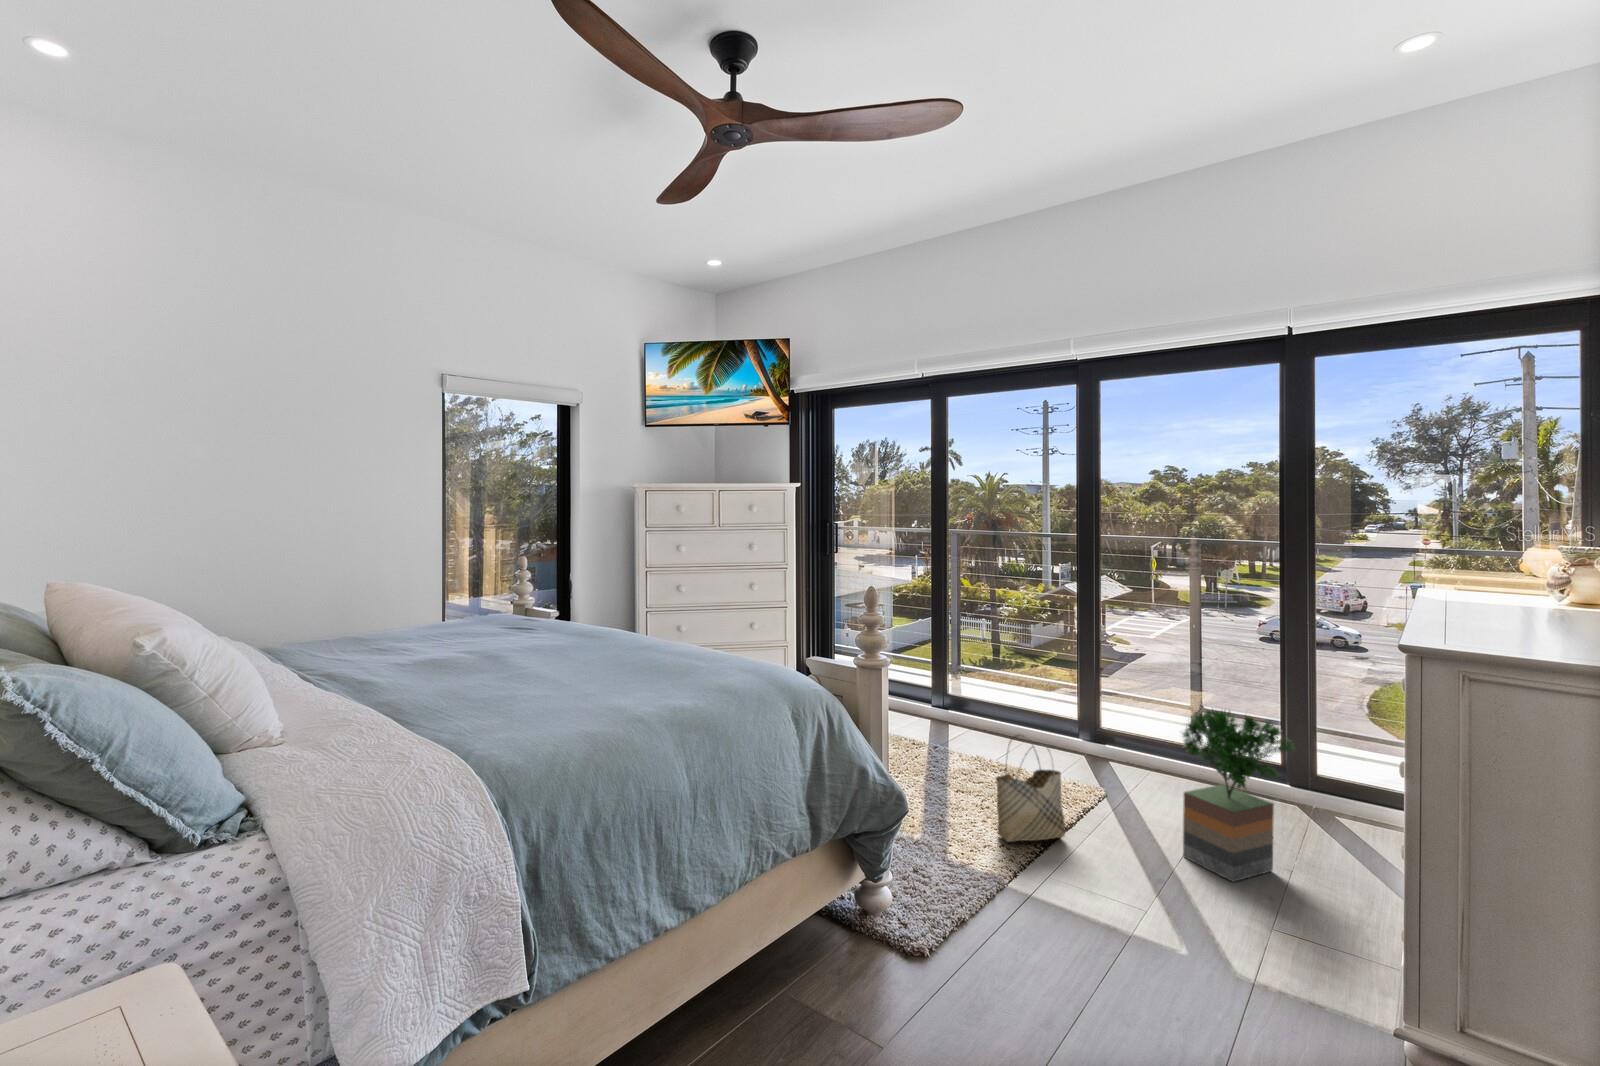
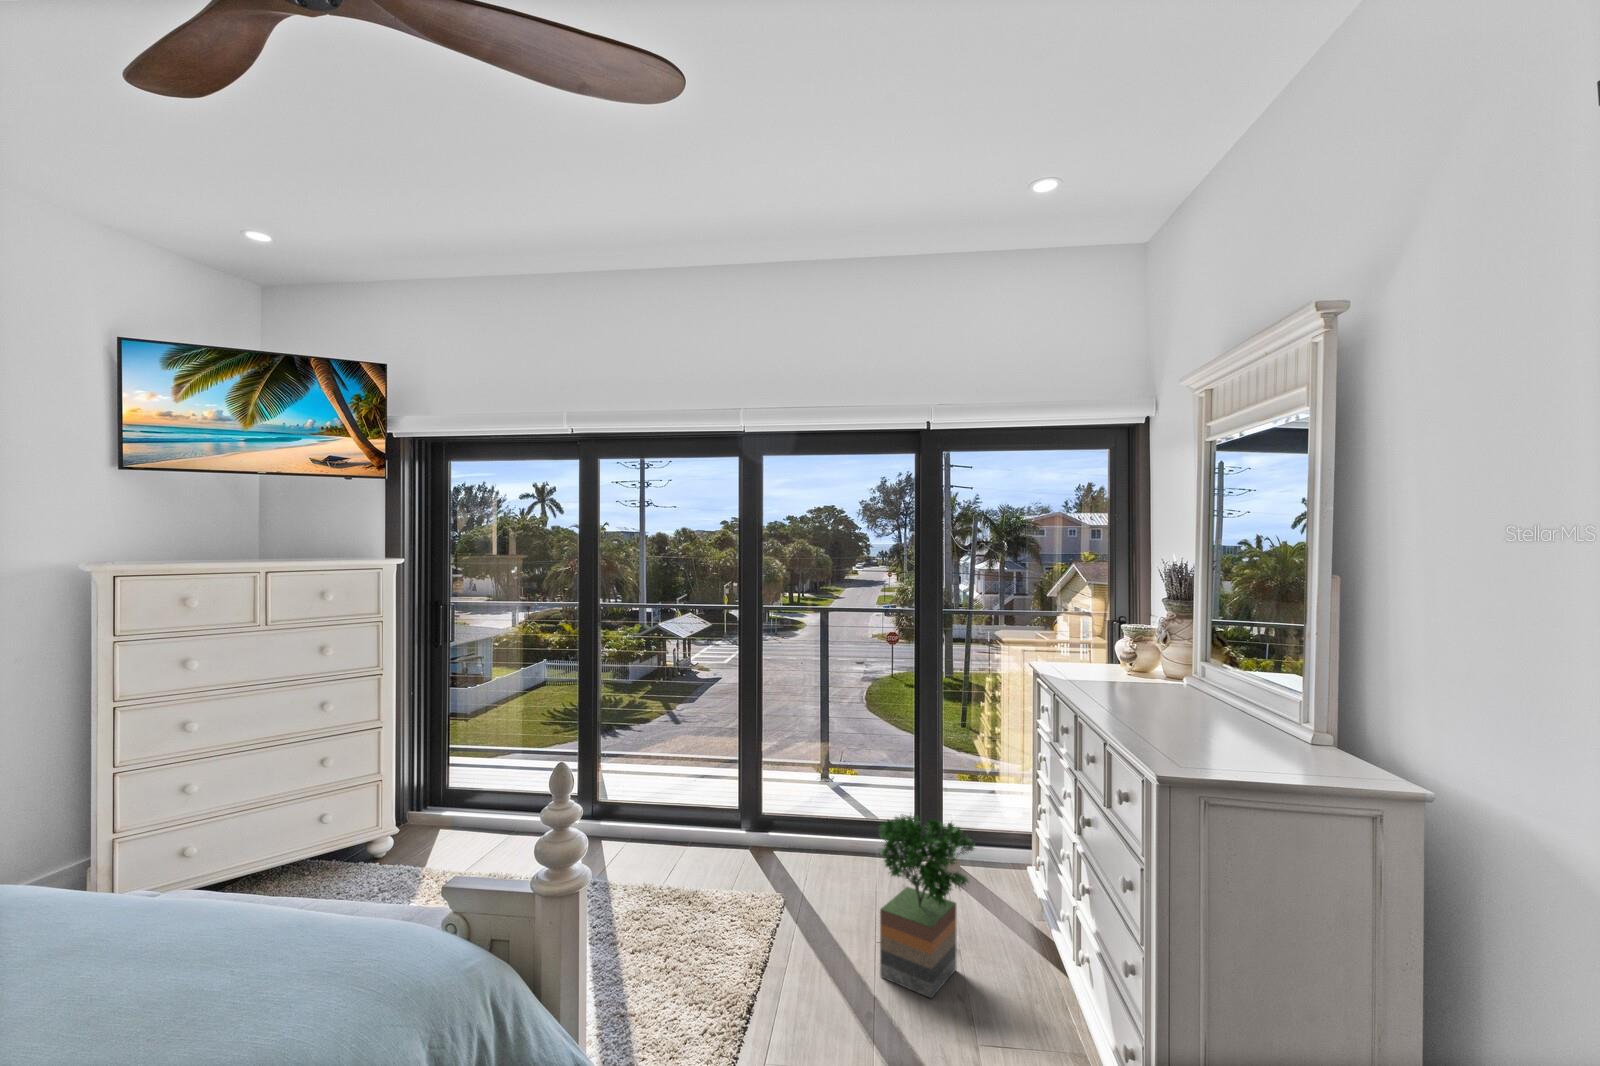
woven basket: present [996,735,1065,842] -> none [693,879,767,1021]

